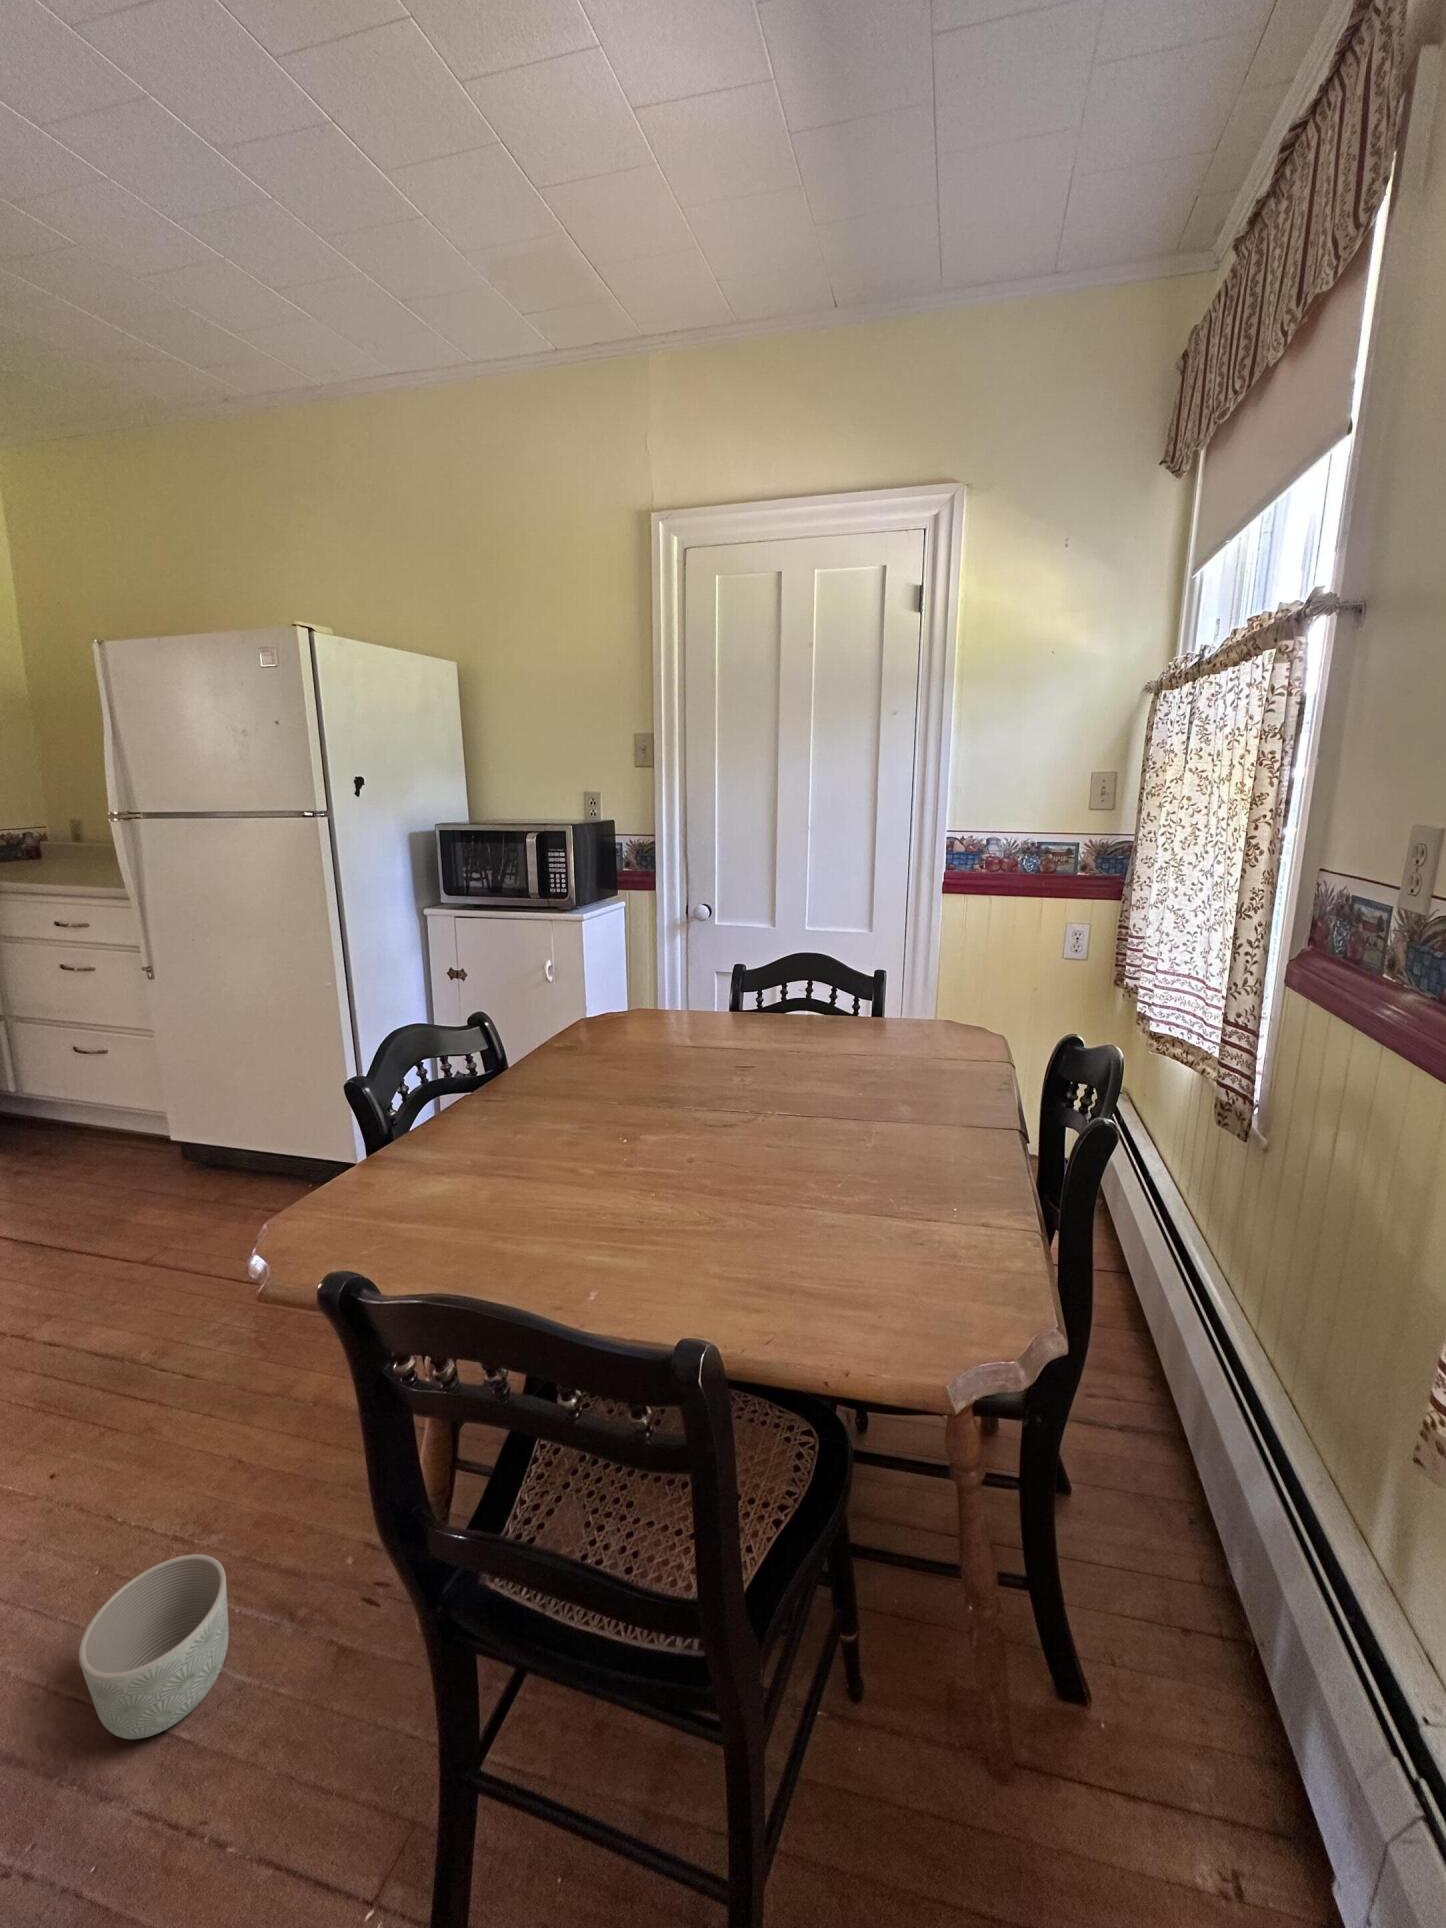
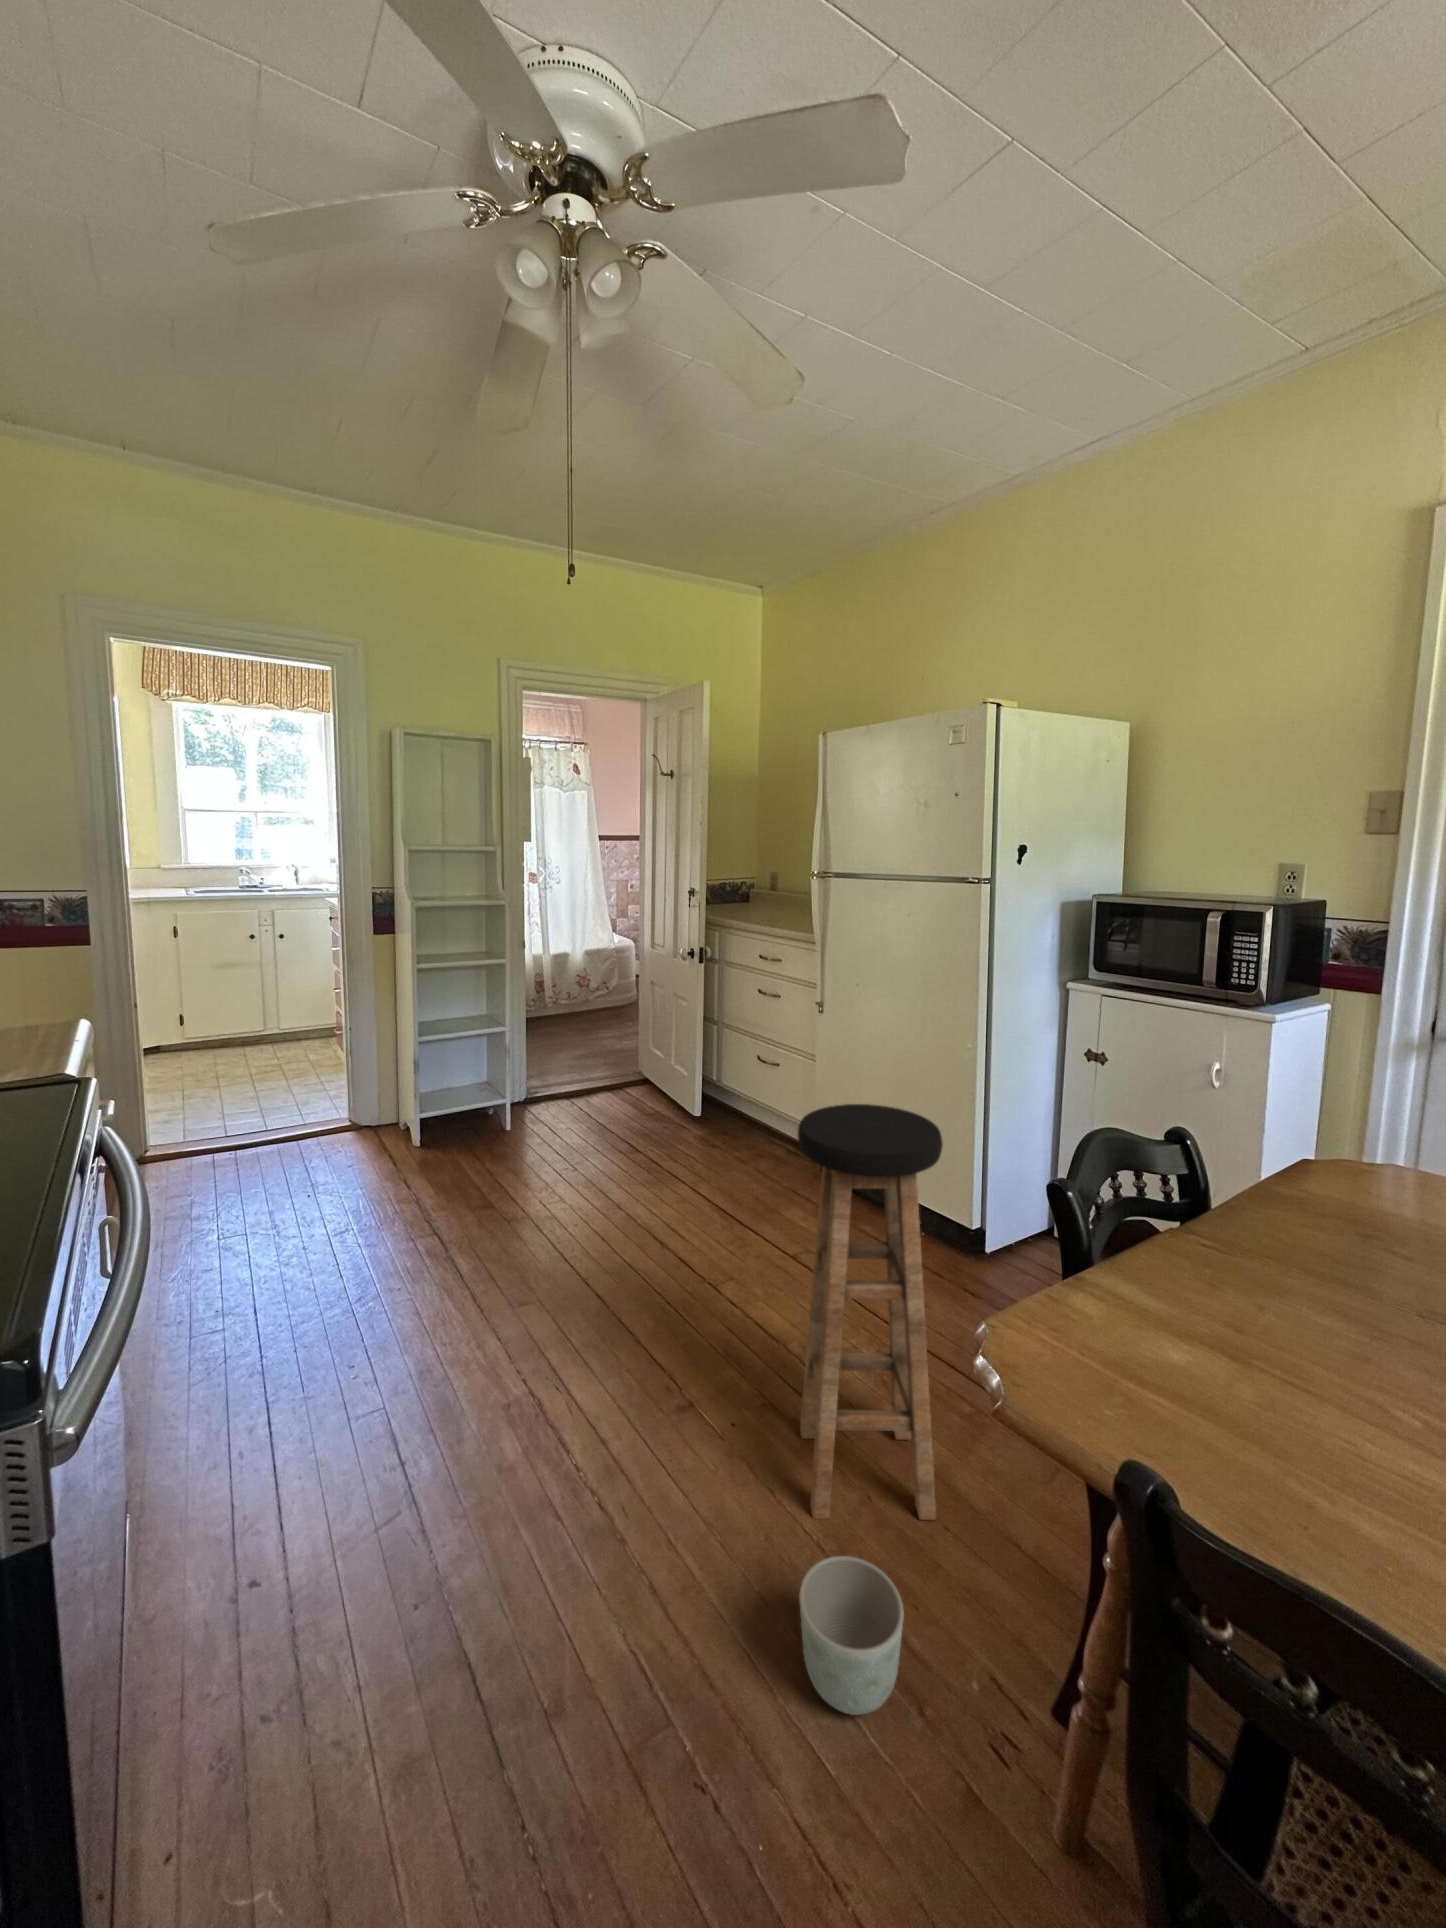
bar stool: none [41,1058,296,1548] -> present [798,1104,943,1520]

